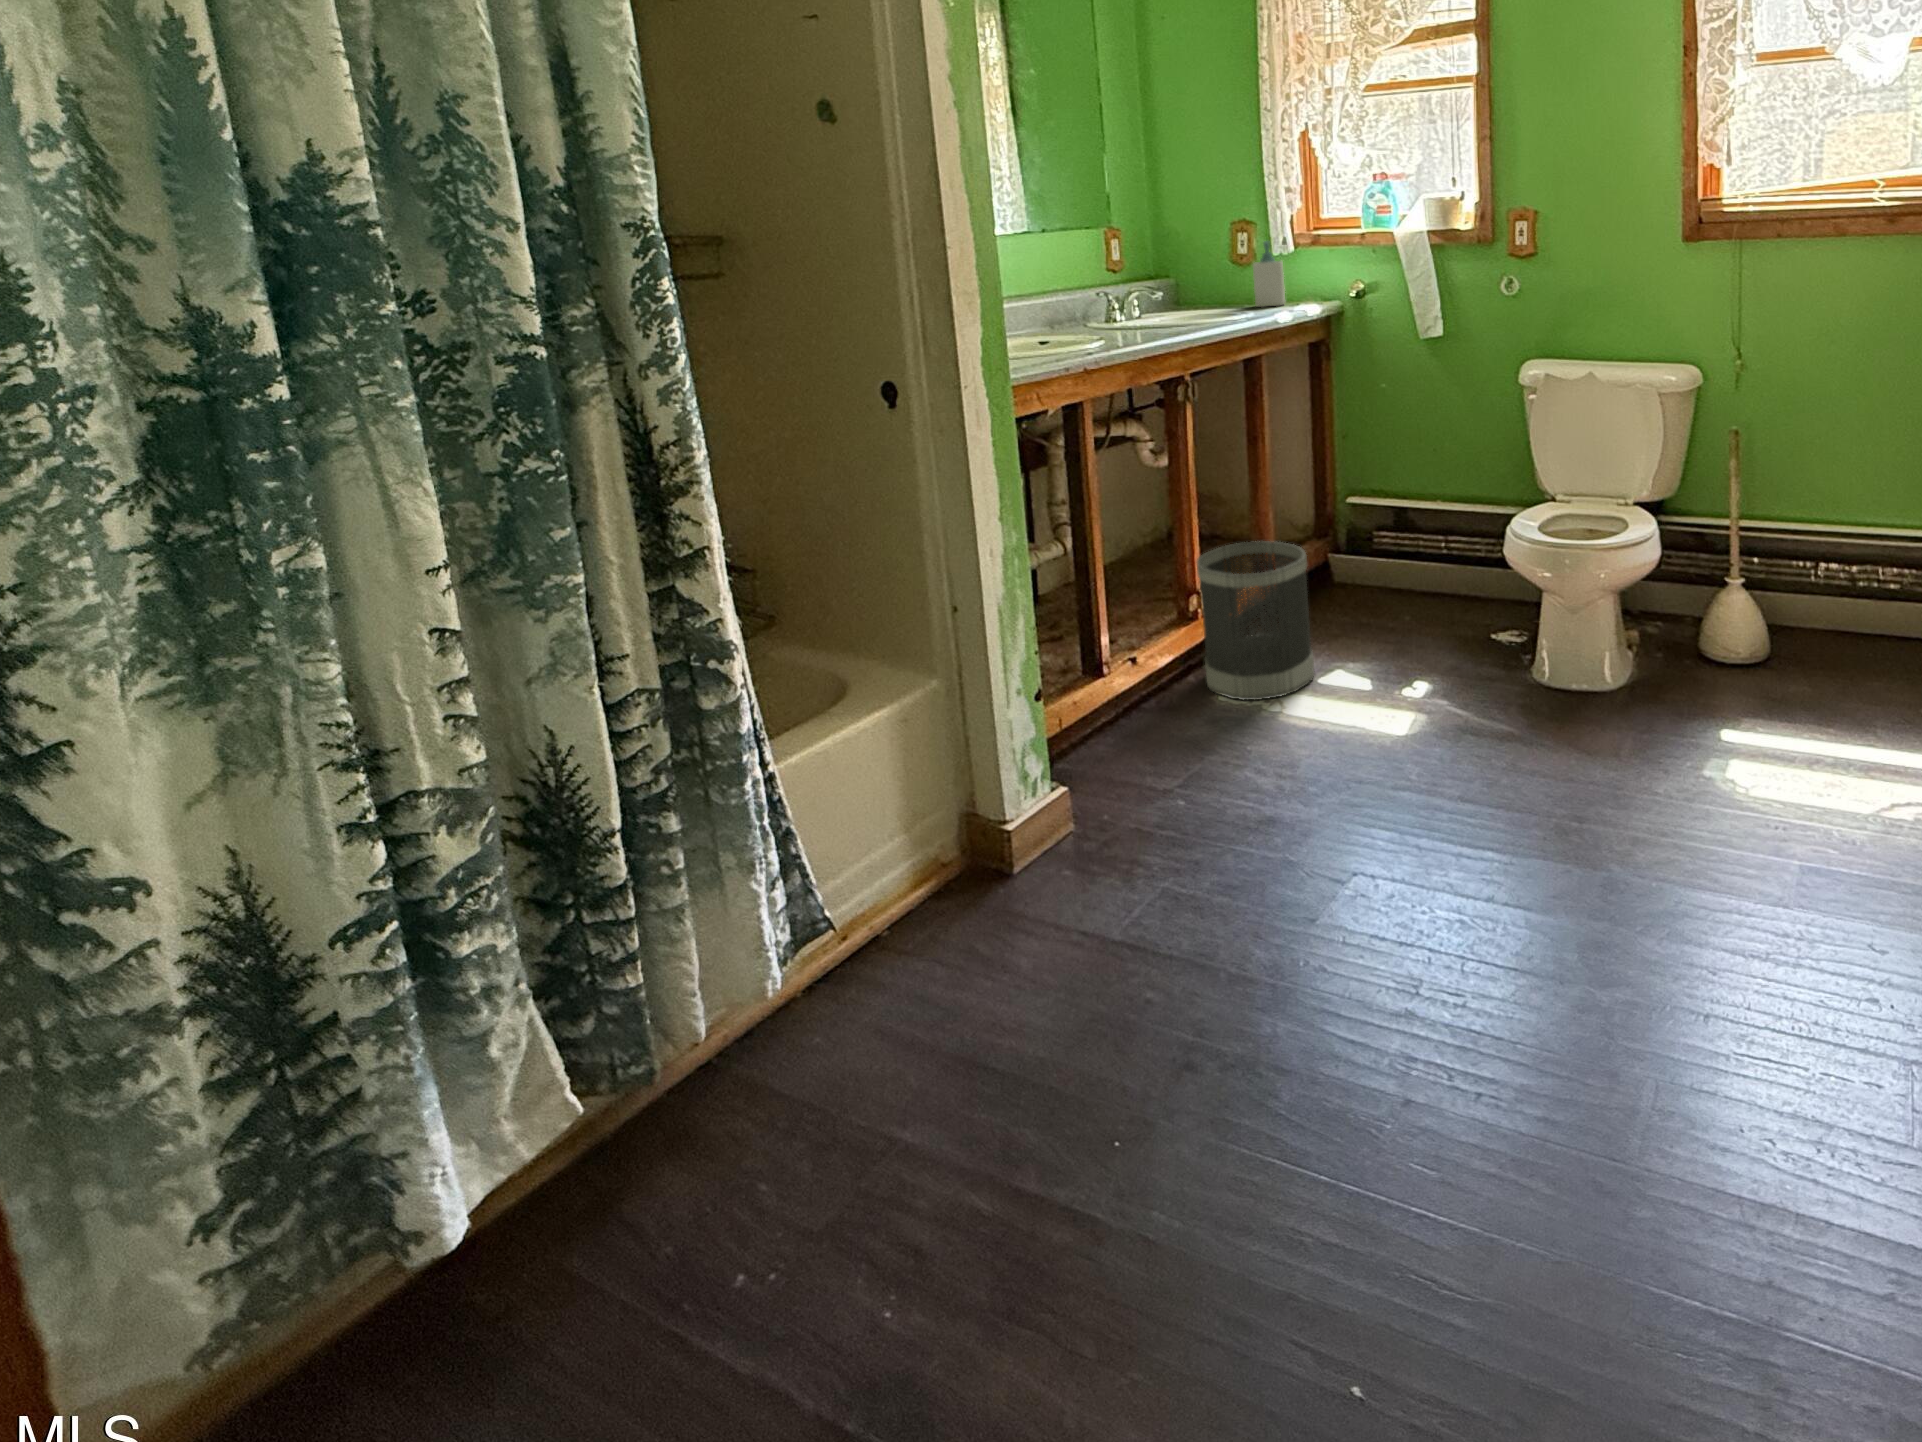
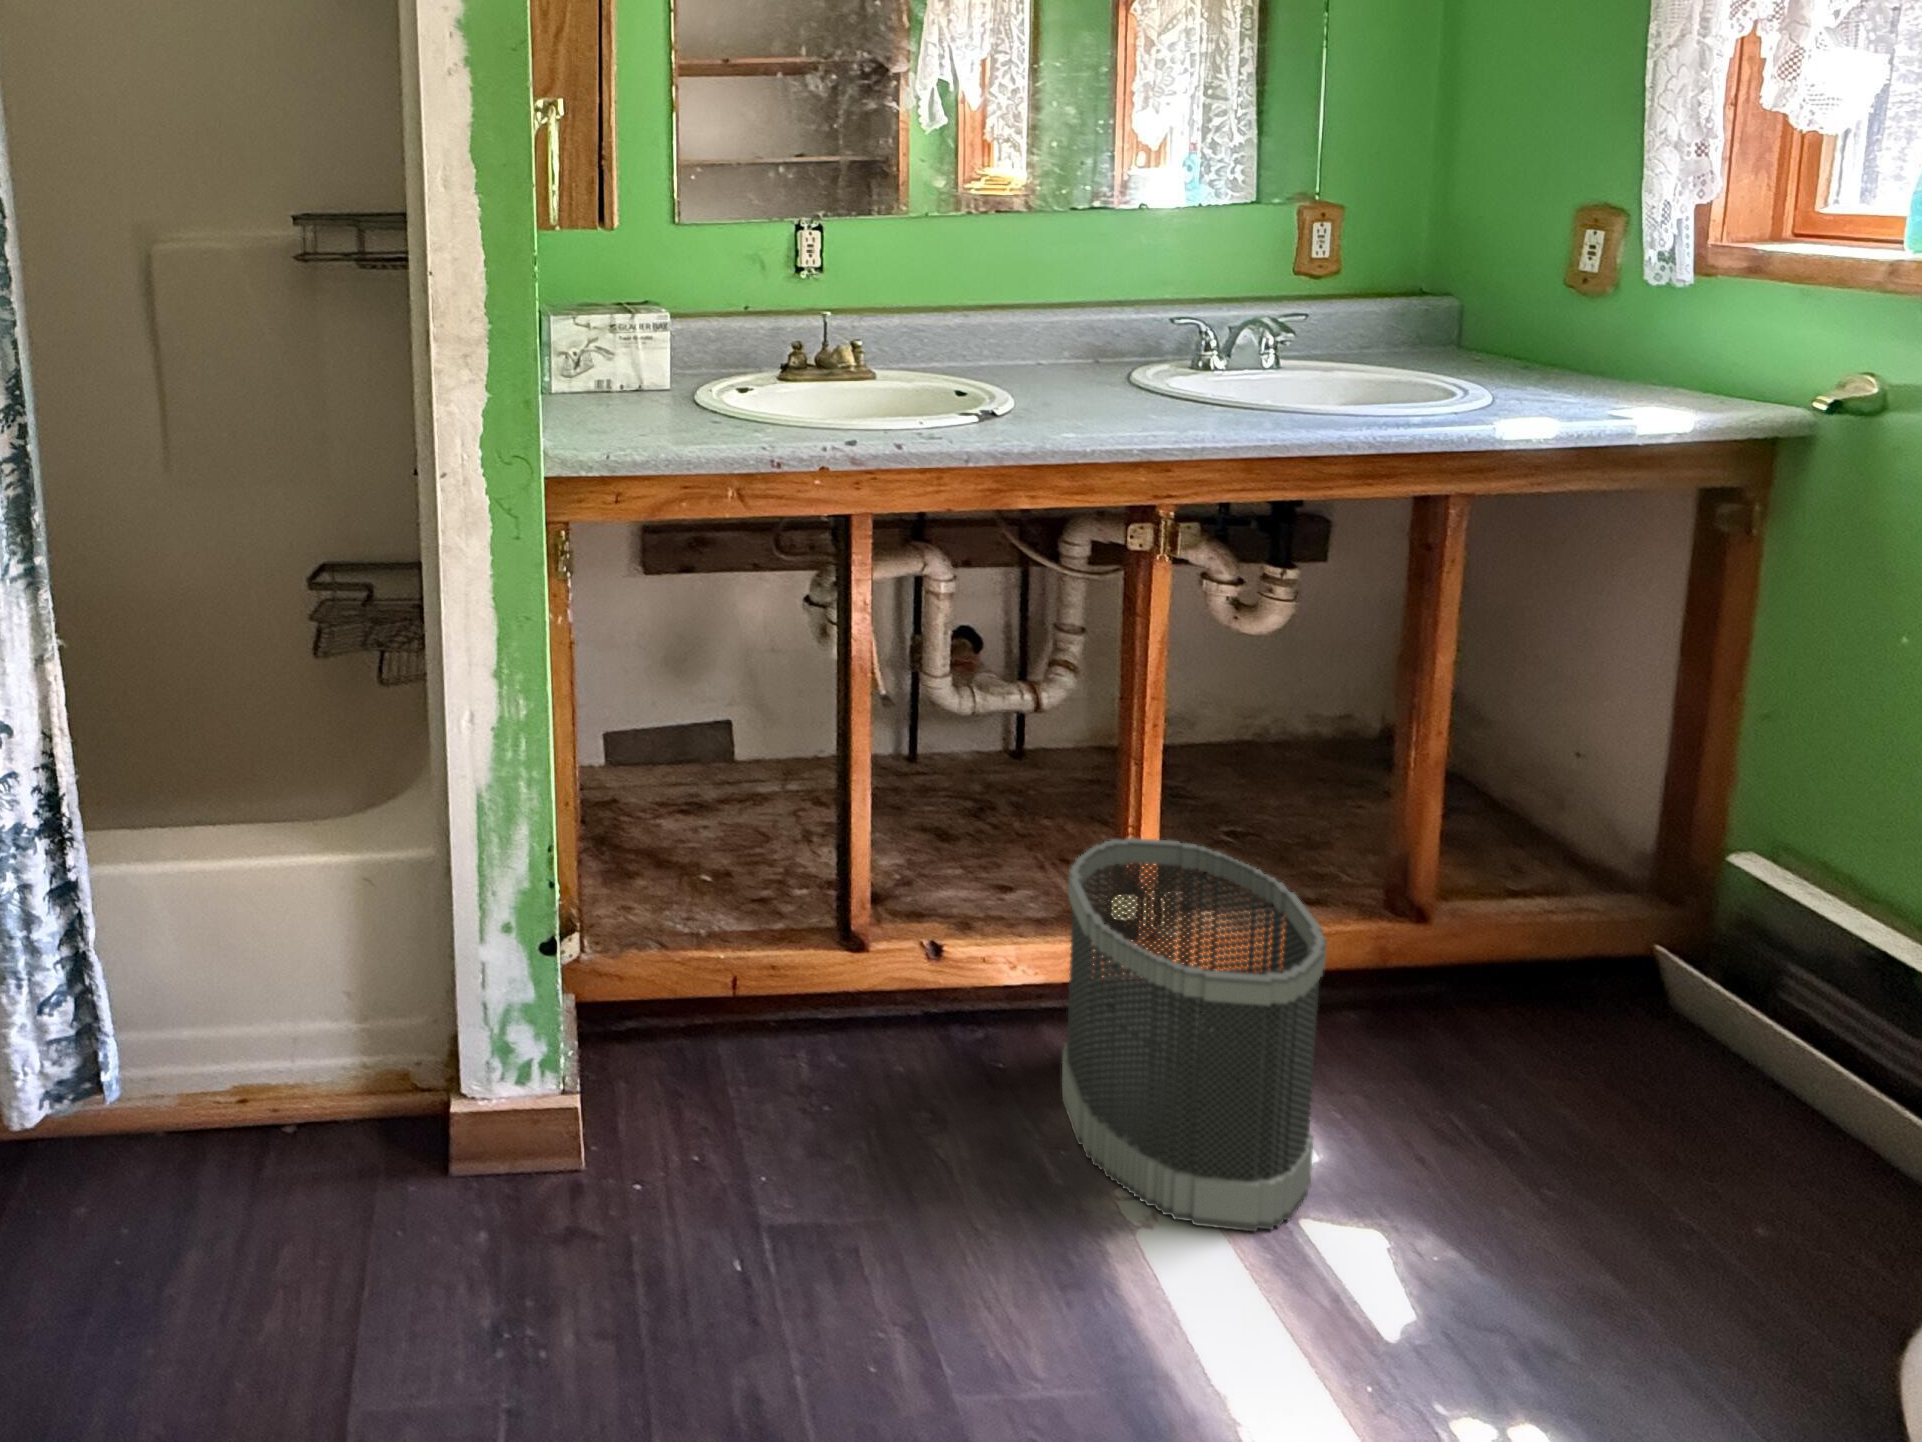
soap bottle: present [1253,241,1285,307] -> none [1540,253,1651,395]

